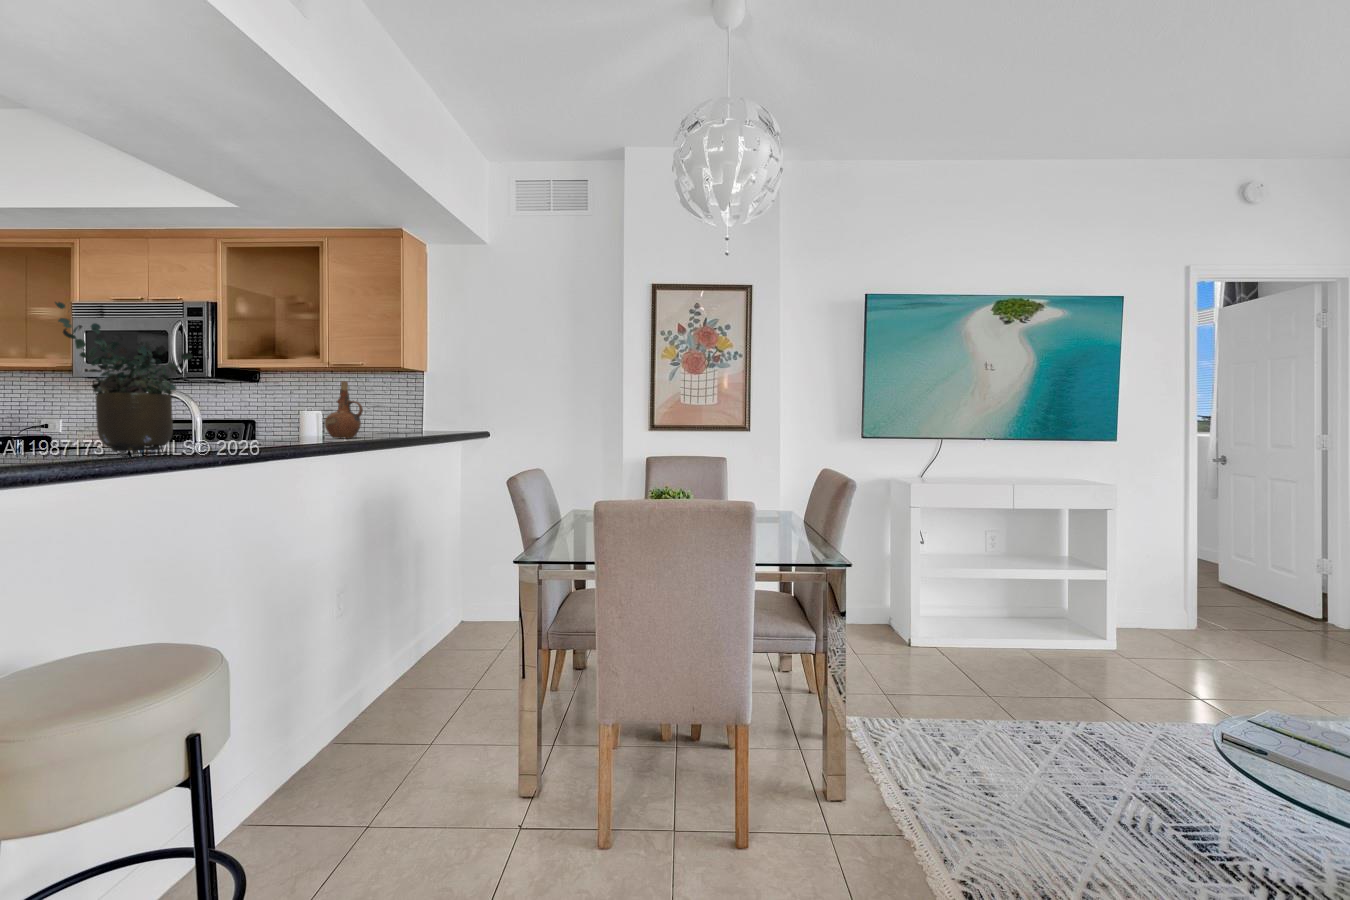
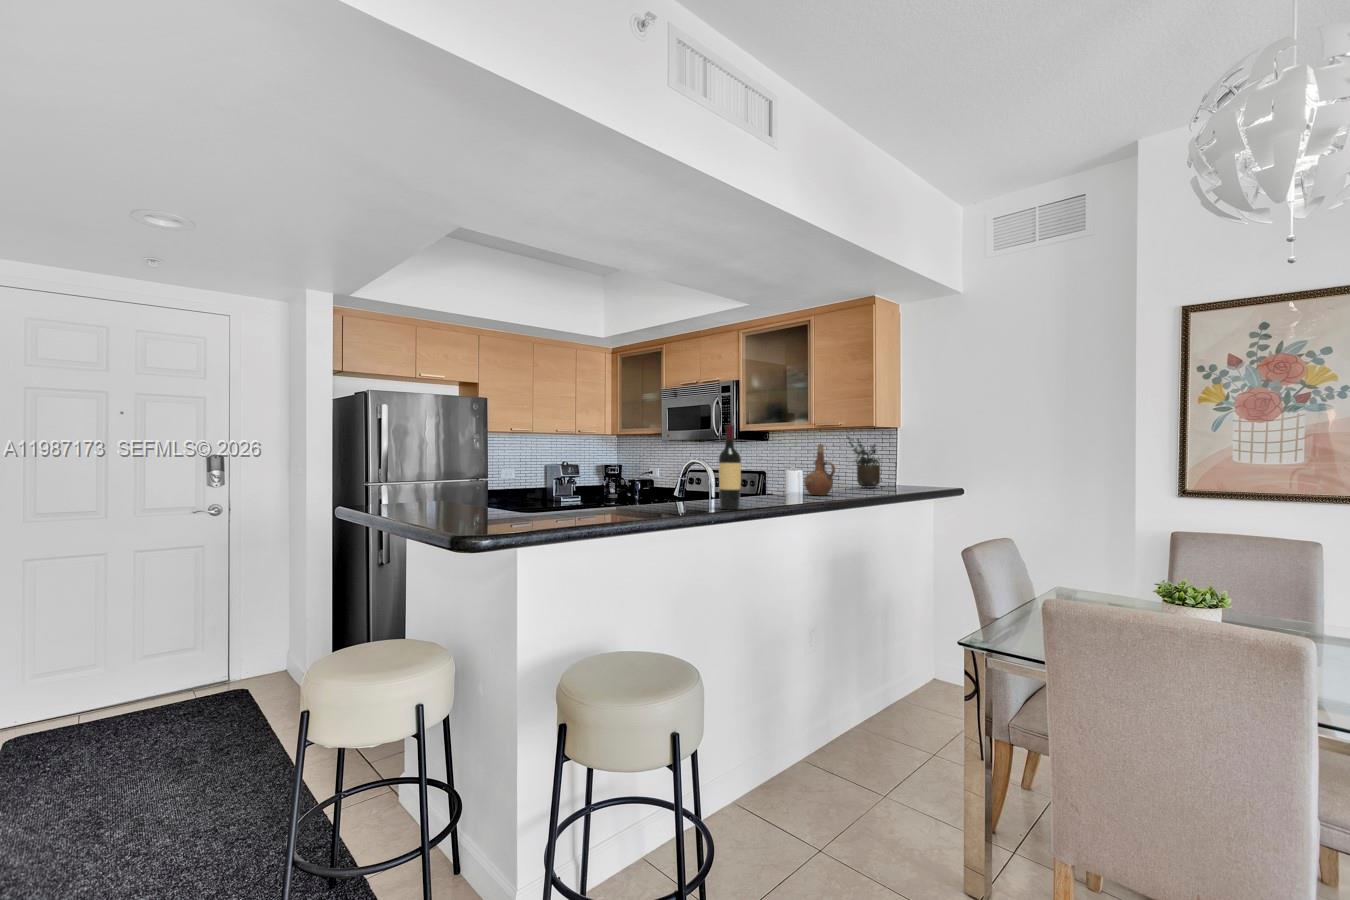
potted plant: present [55,302,193,452] -> present [848,432,881,488]
wine bottle: none [222,340,257,449] -> present [719,425,741,510]

